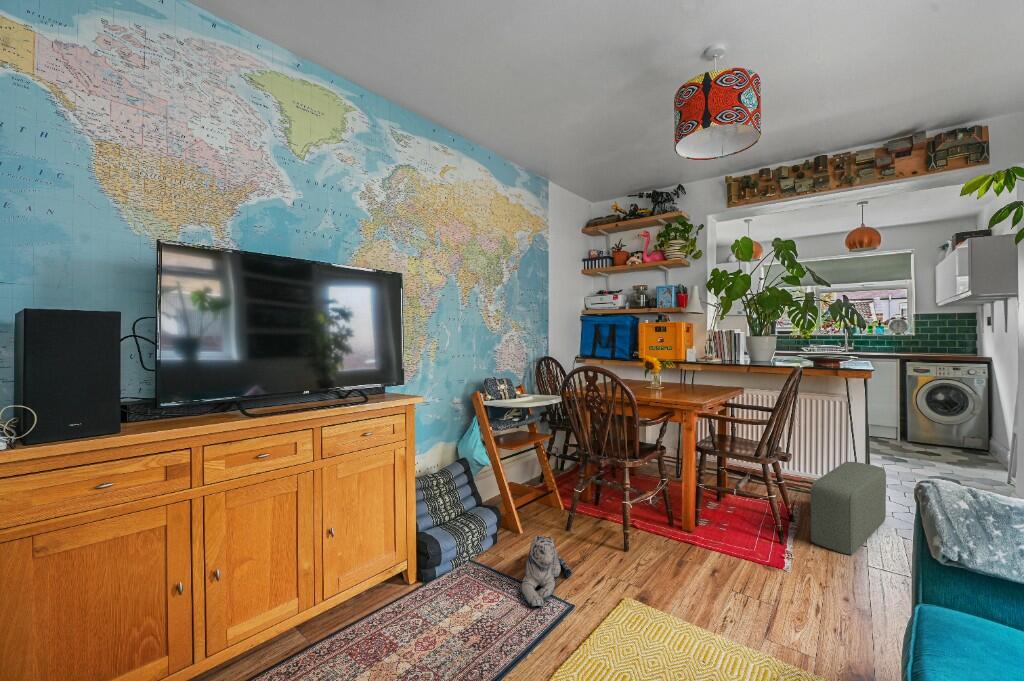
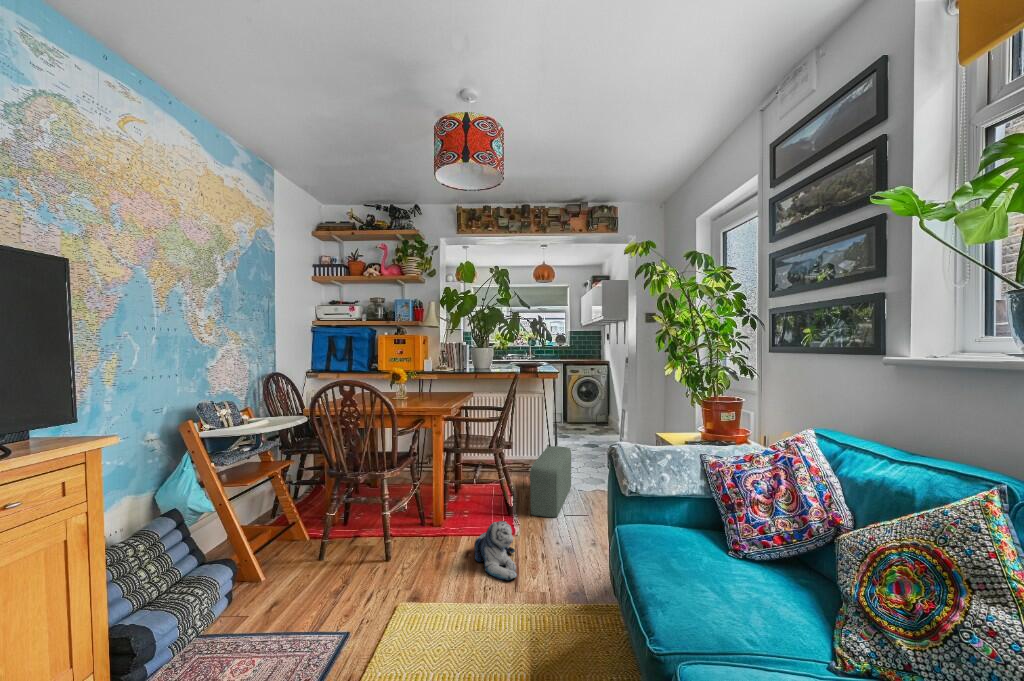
plush toy: present [521,536,571,607] -> present [474,521,517,581]

